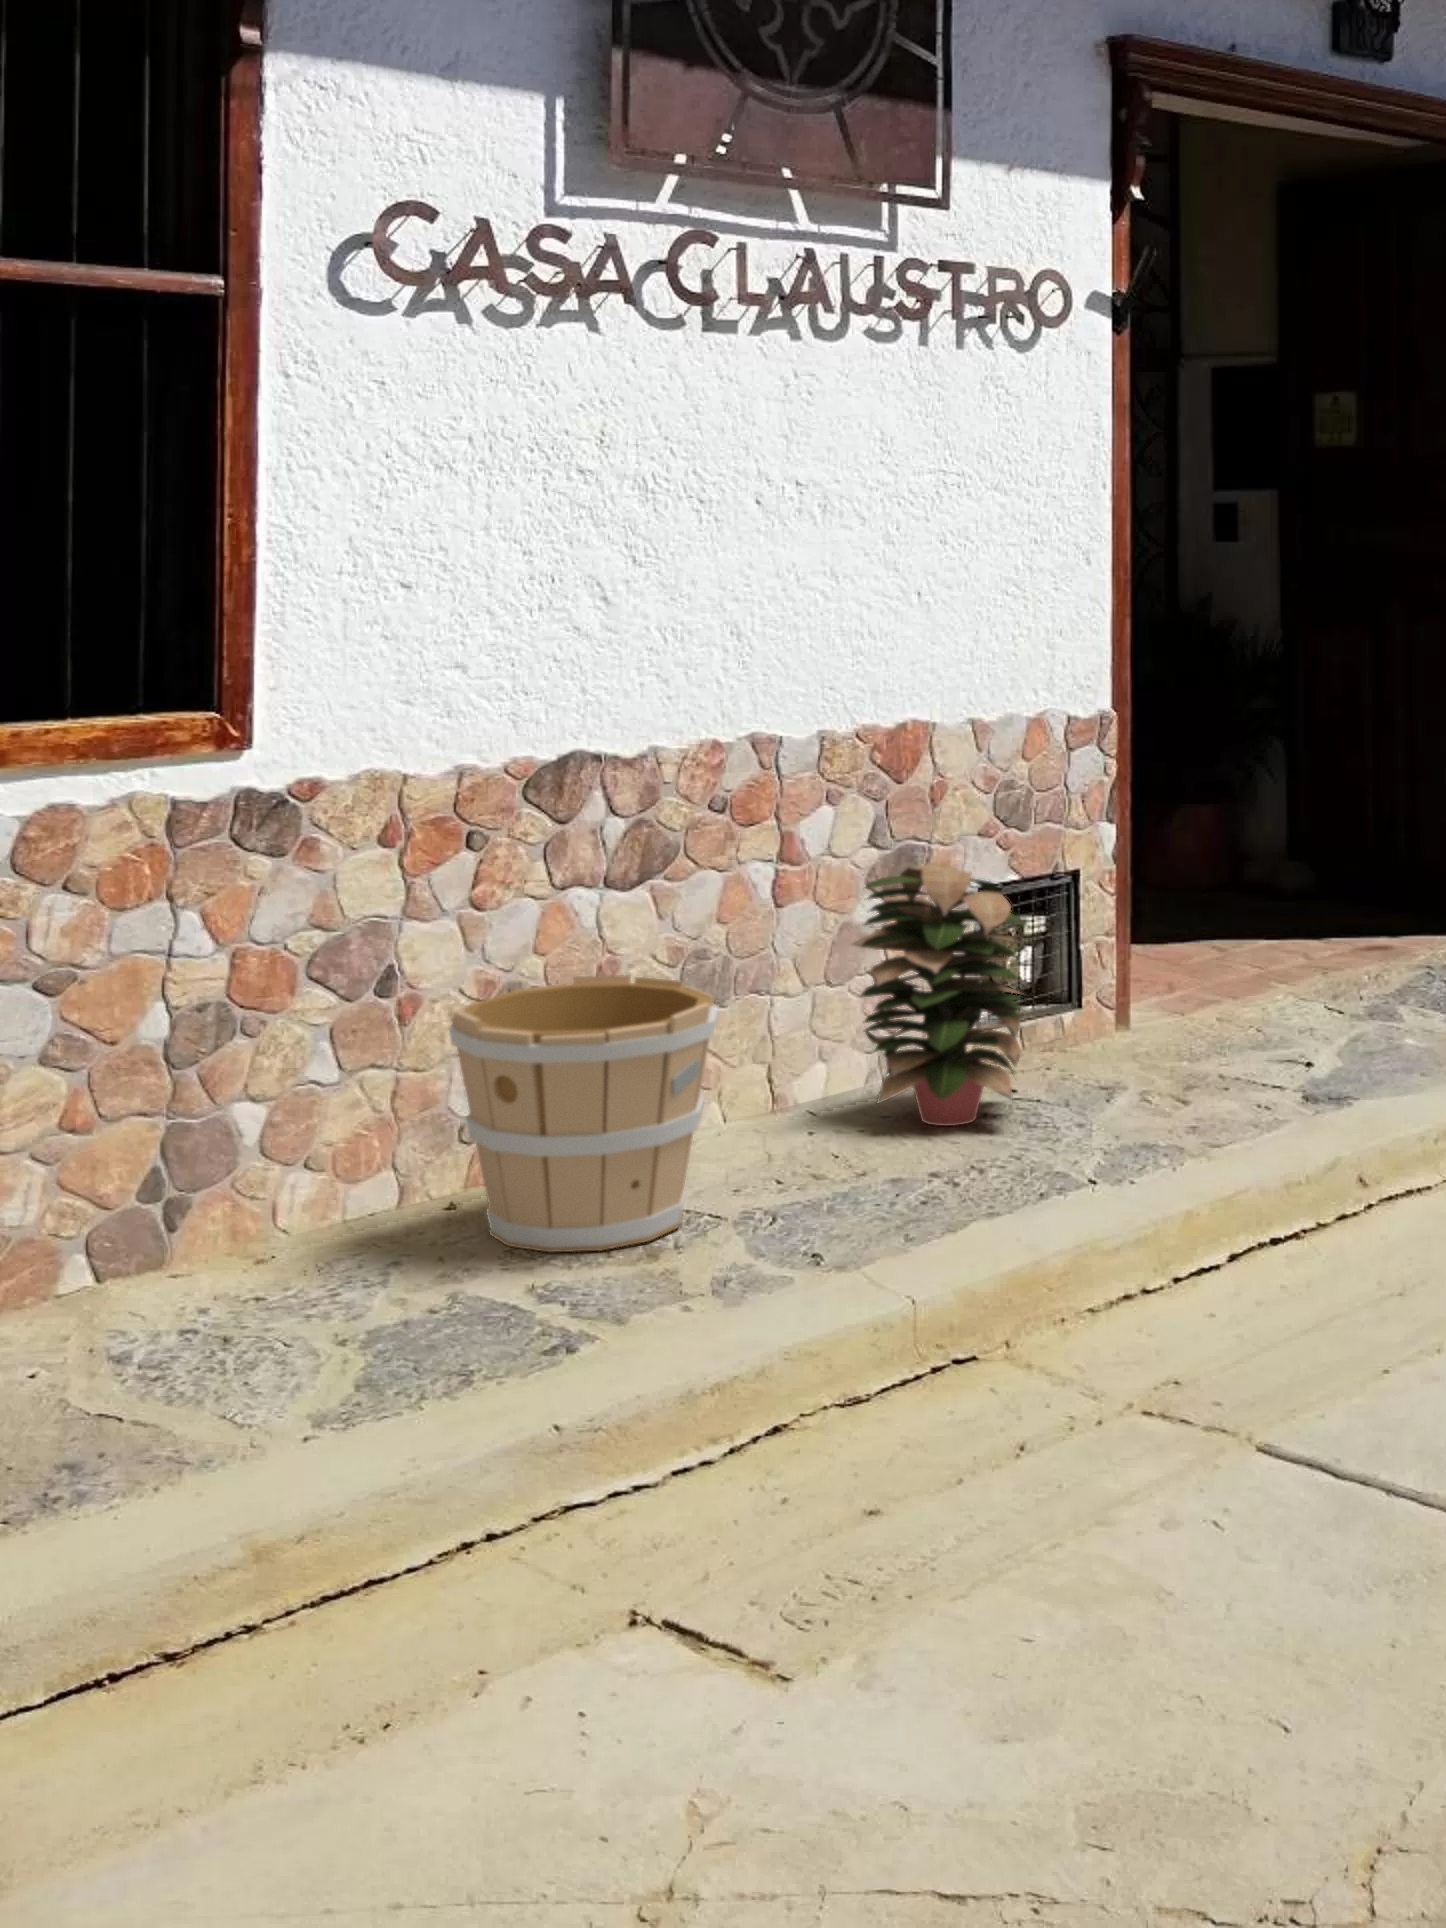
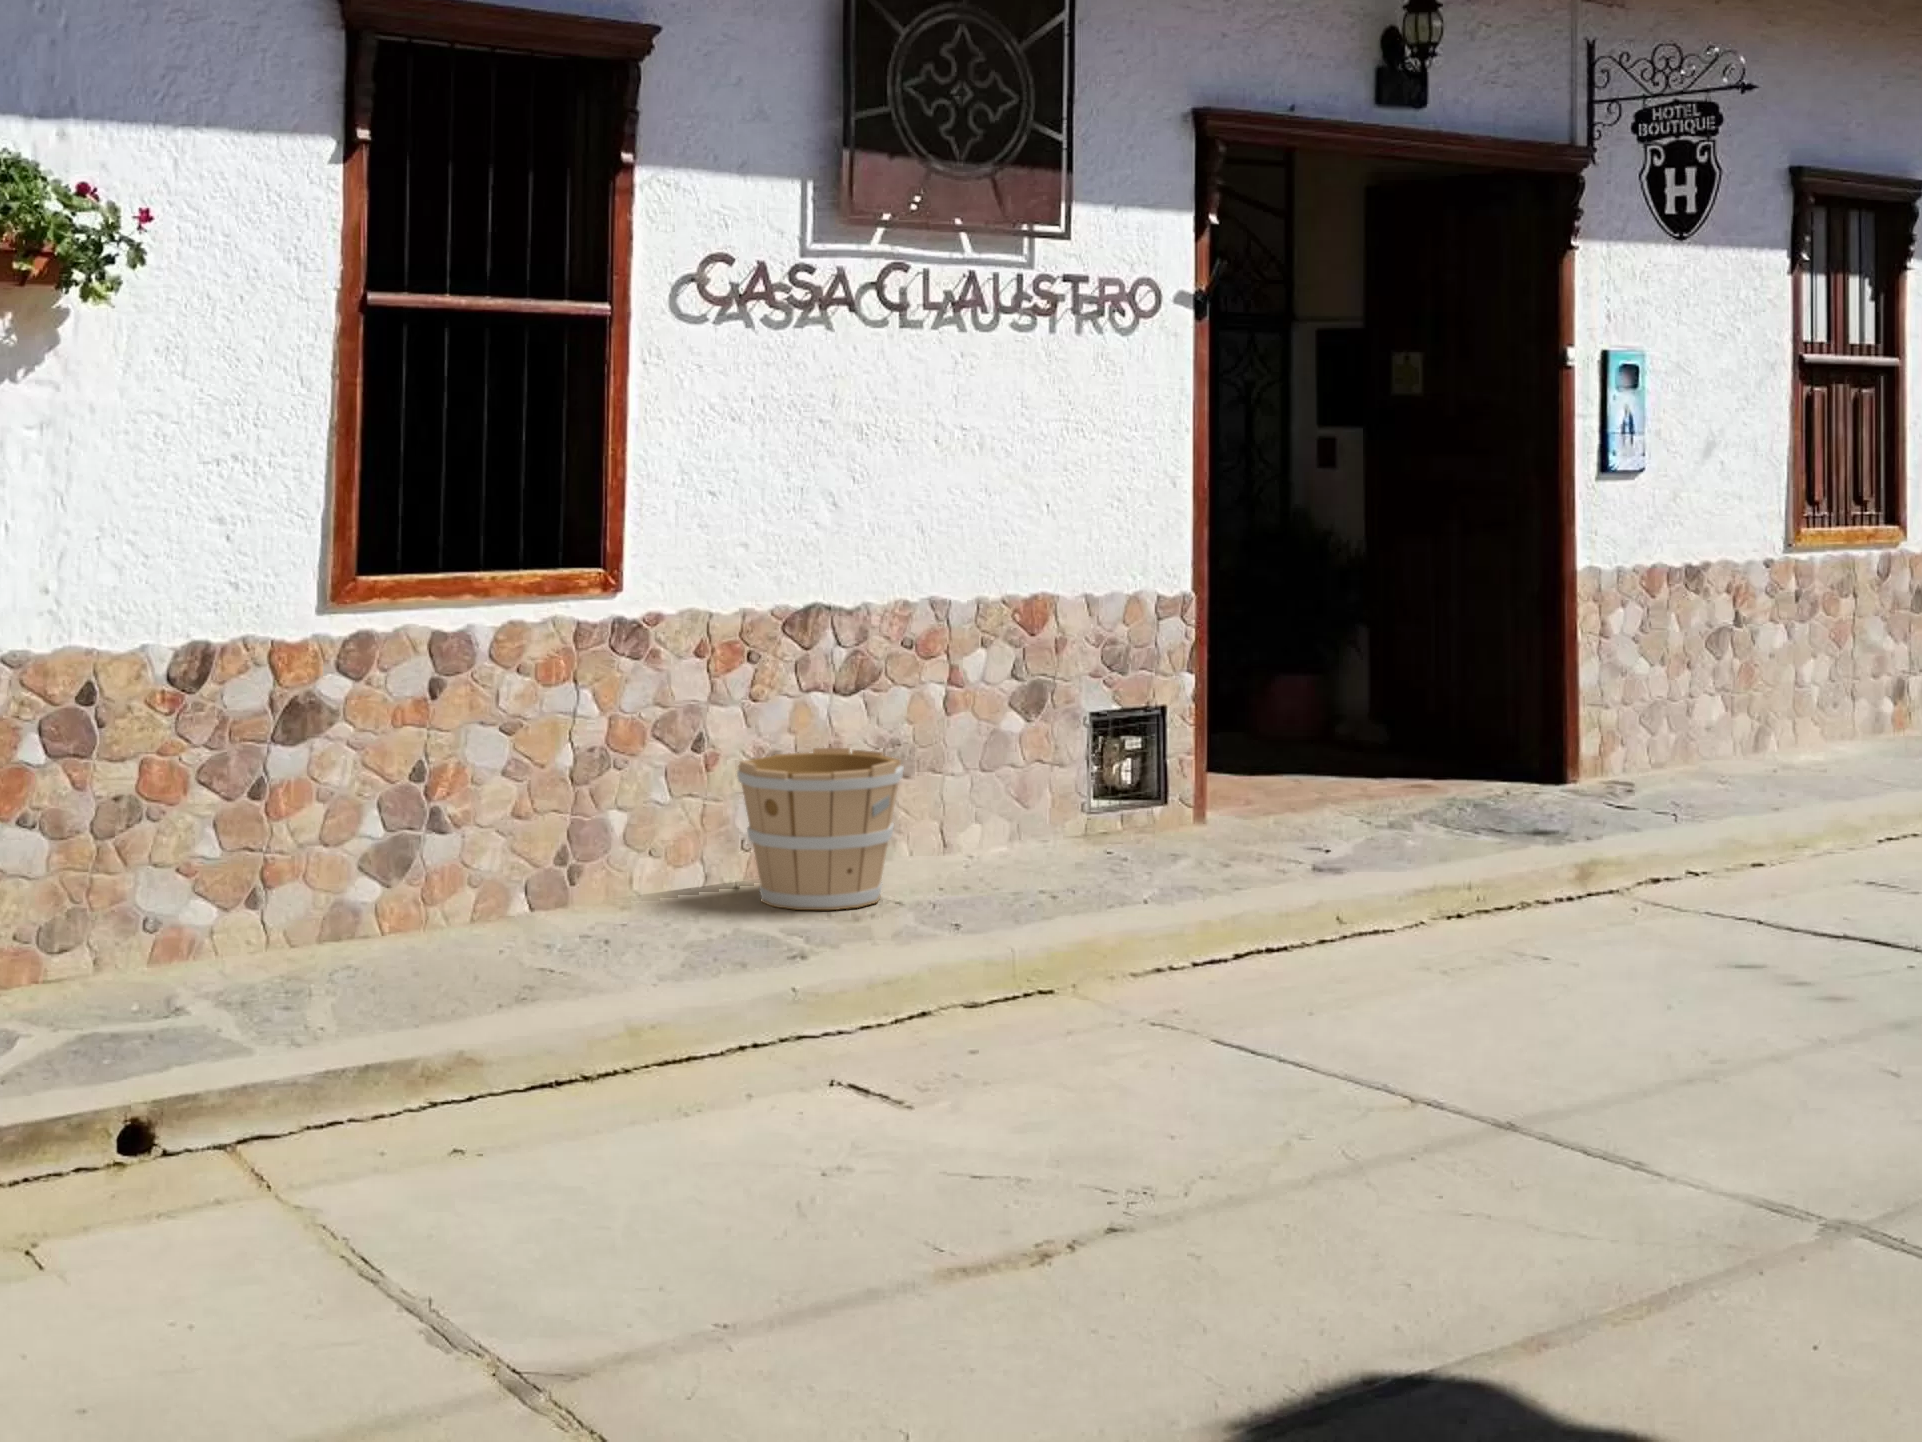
decorative plant: present [853,862,1027,1126] -> none [997,689,1120,865]

